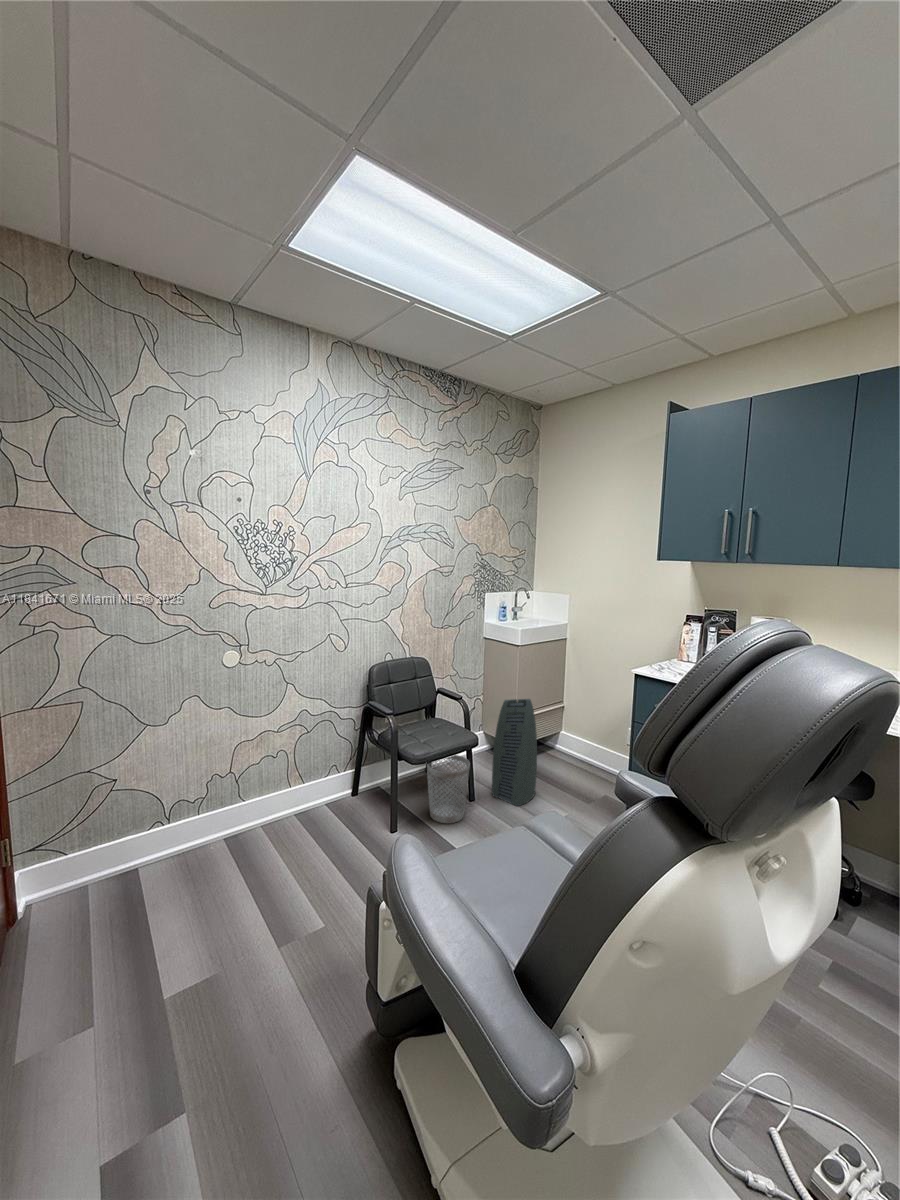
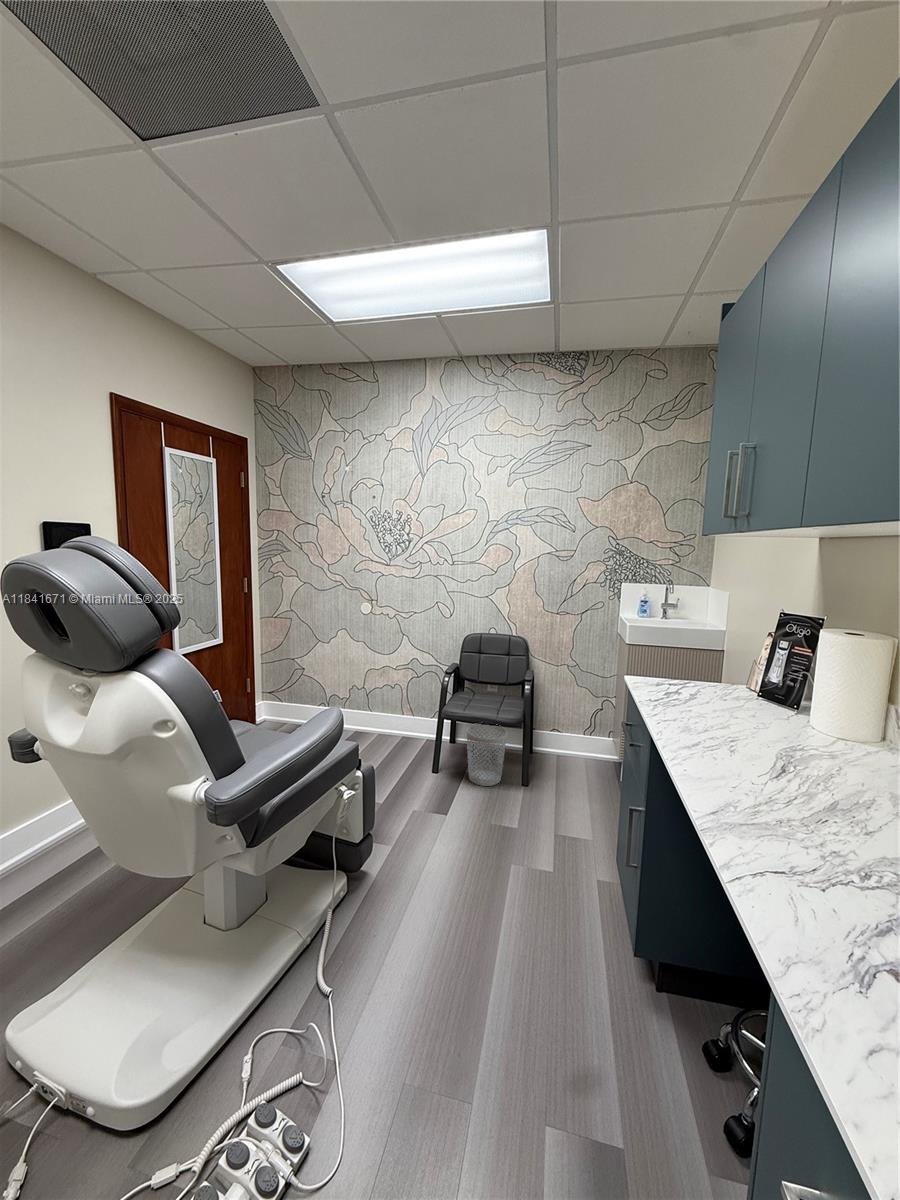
air purifier: present [492,699,537,806] -> none [545,691,600,806]

